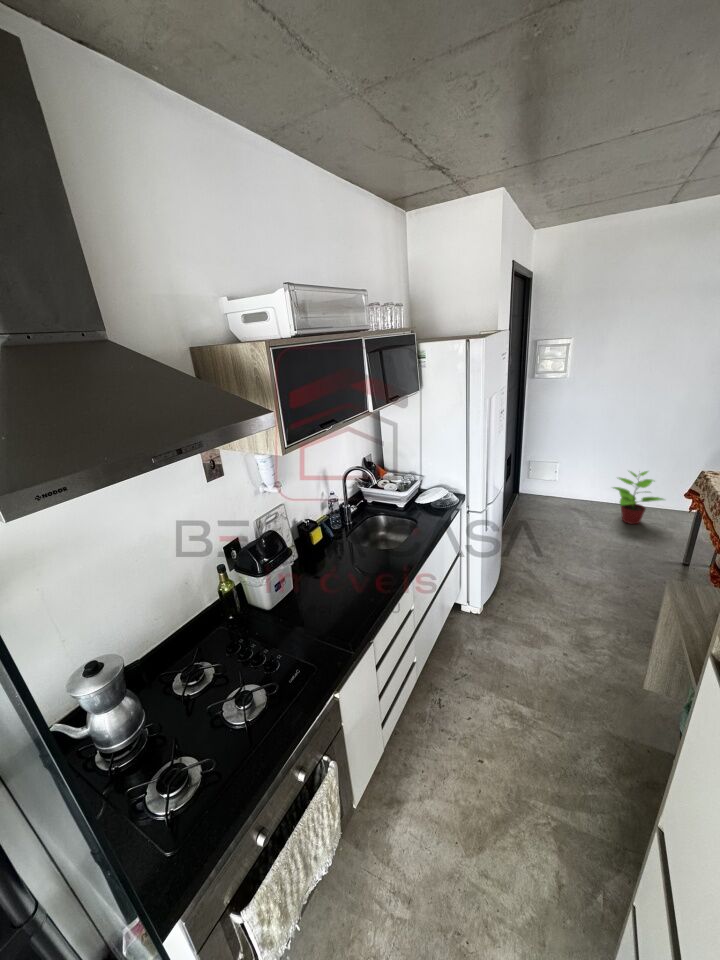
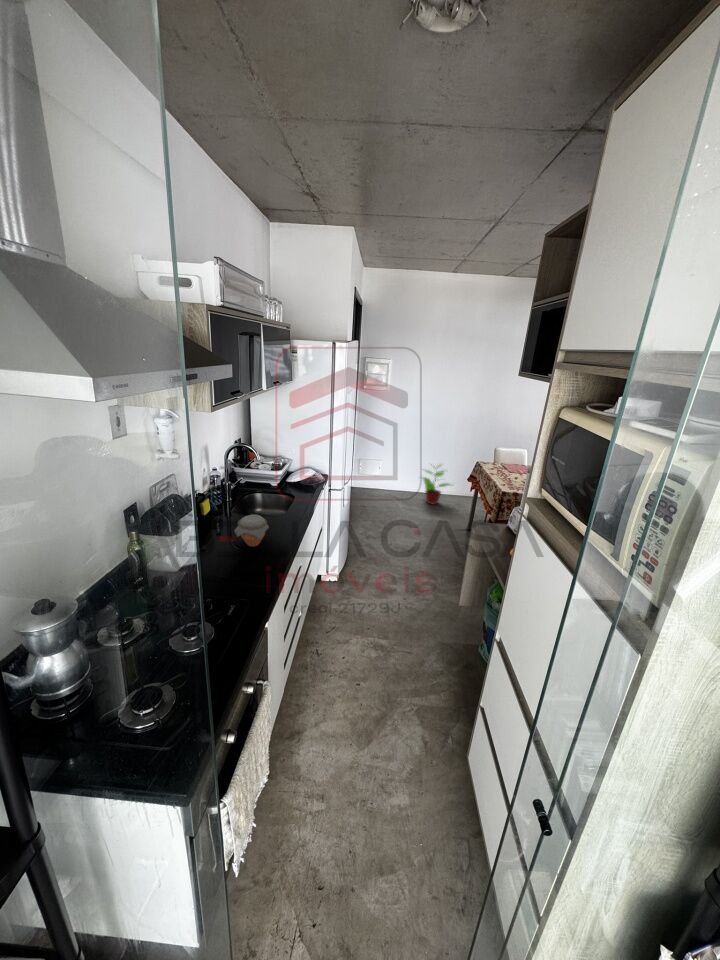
jar: none [334,552,371,587] -> present [235,515,269,547]

